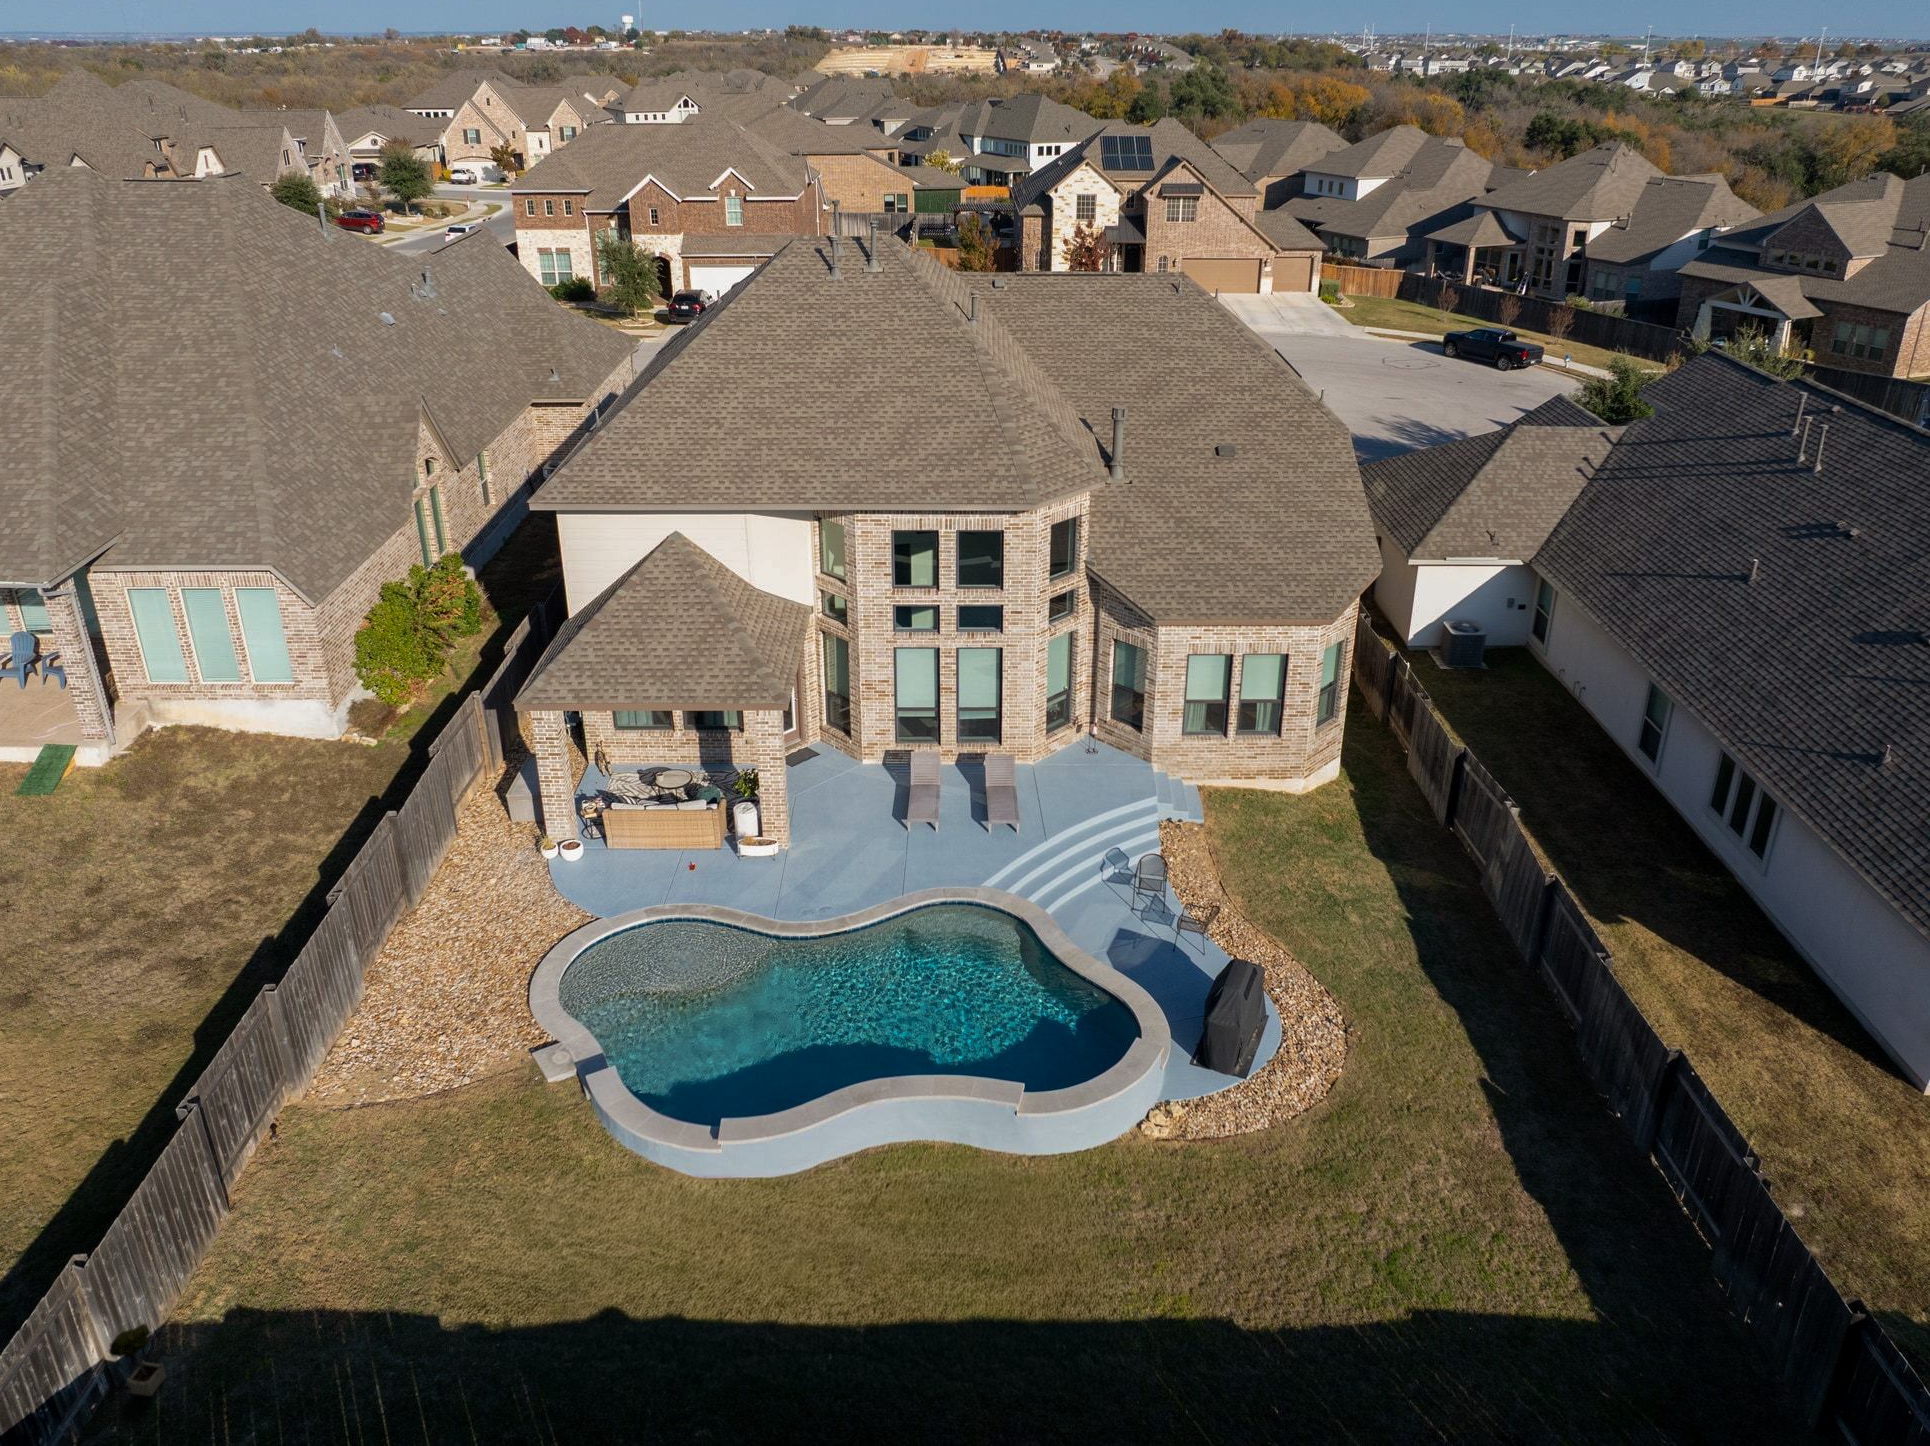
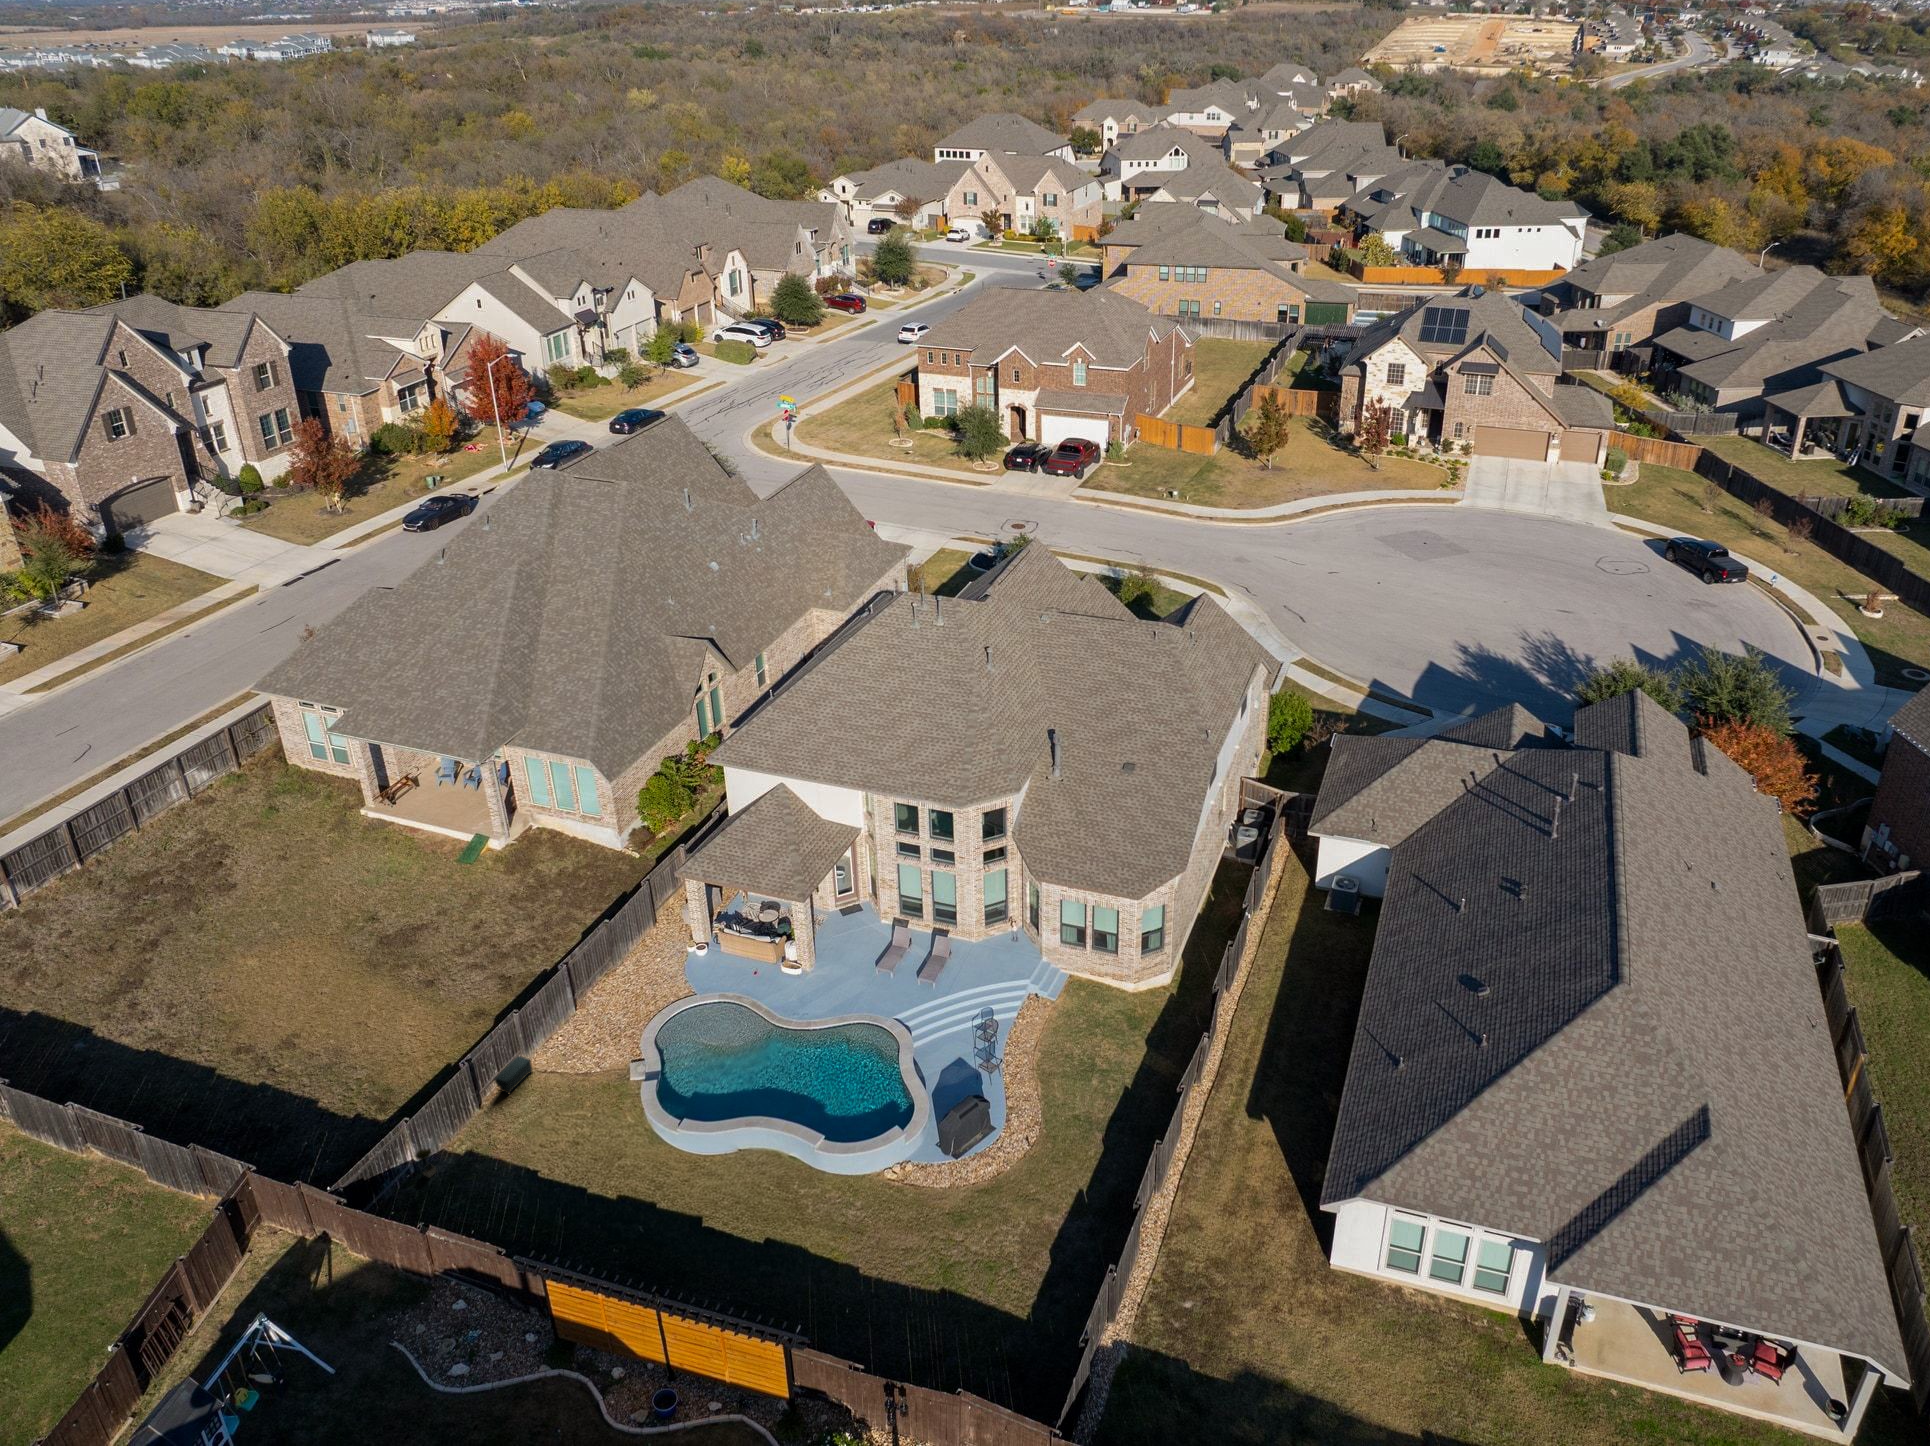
bench: none [248,1084,324,1167] -> present [494,1056,533,1094]

